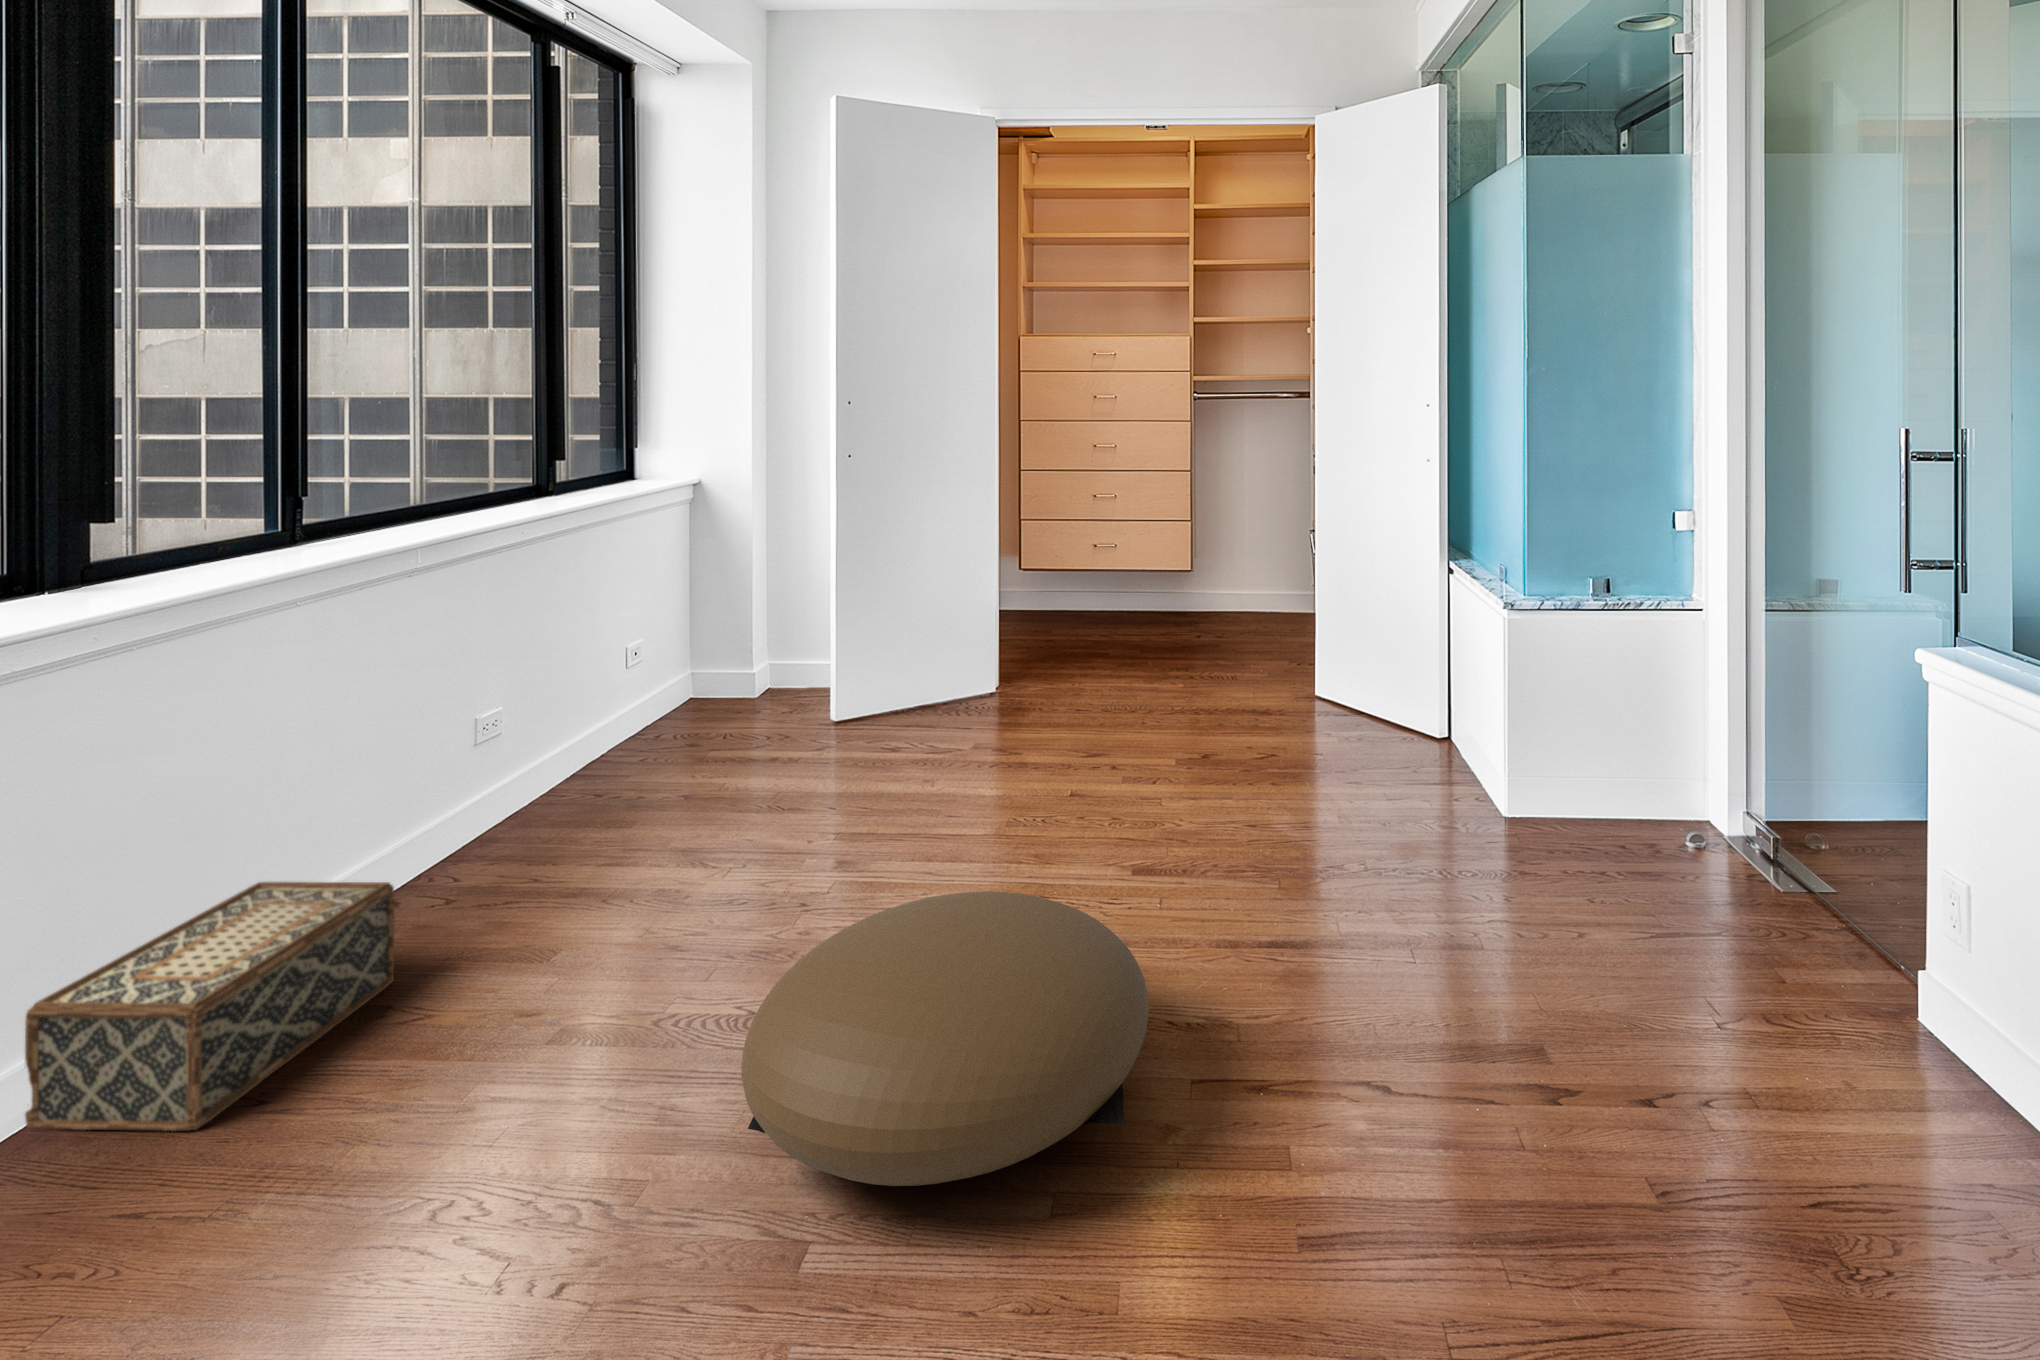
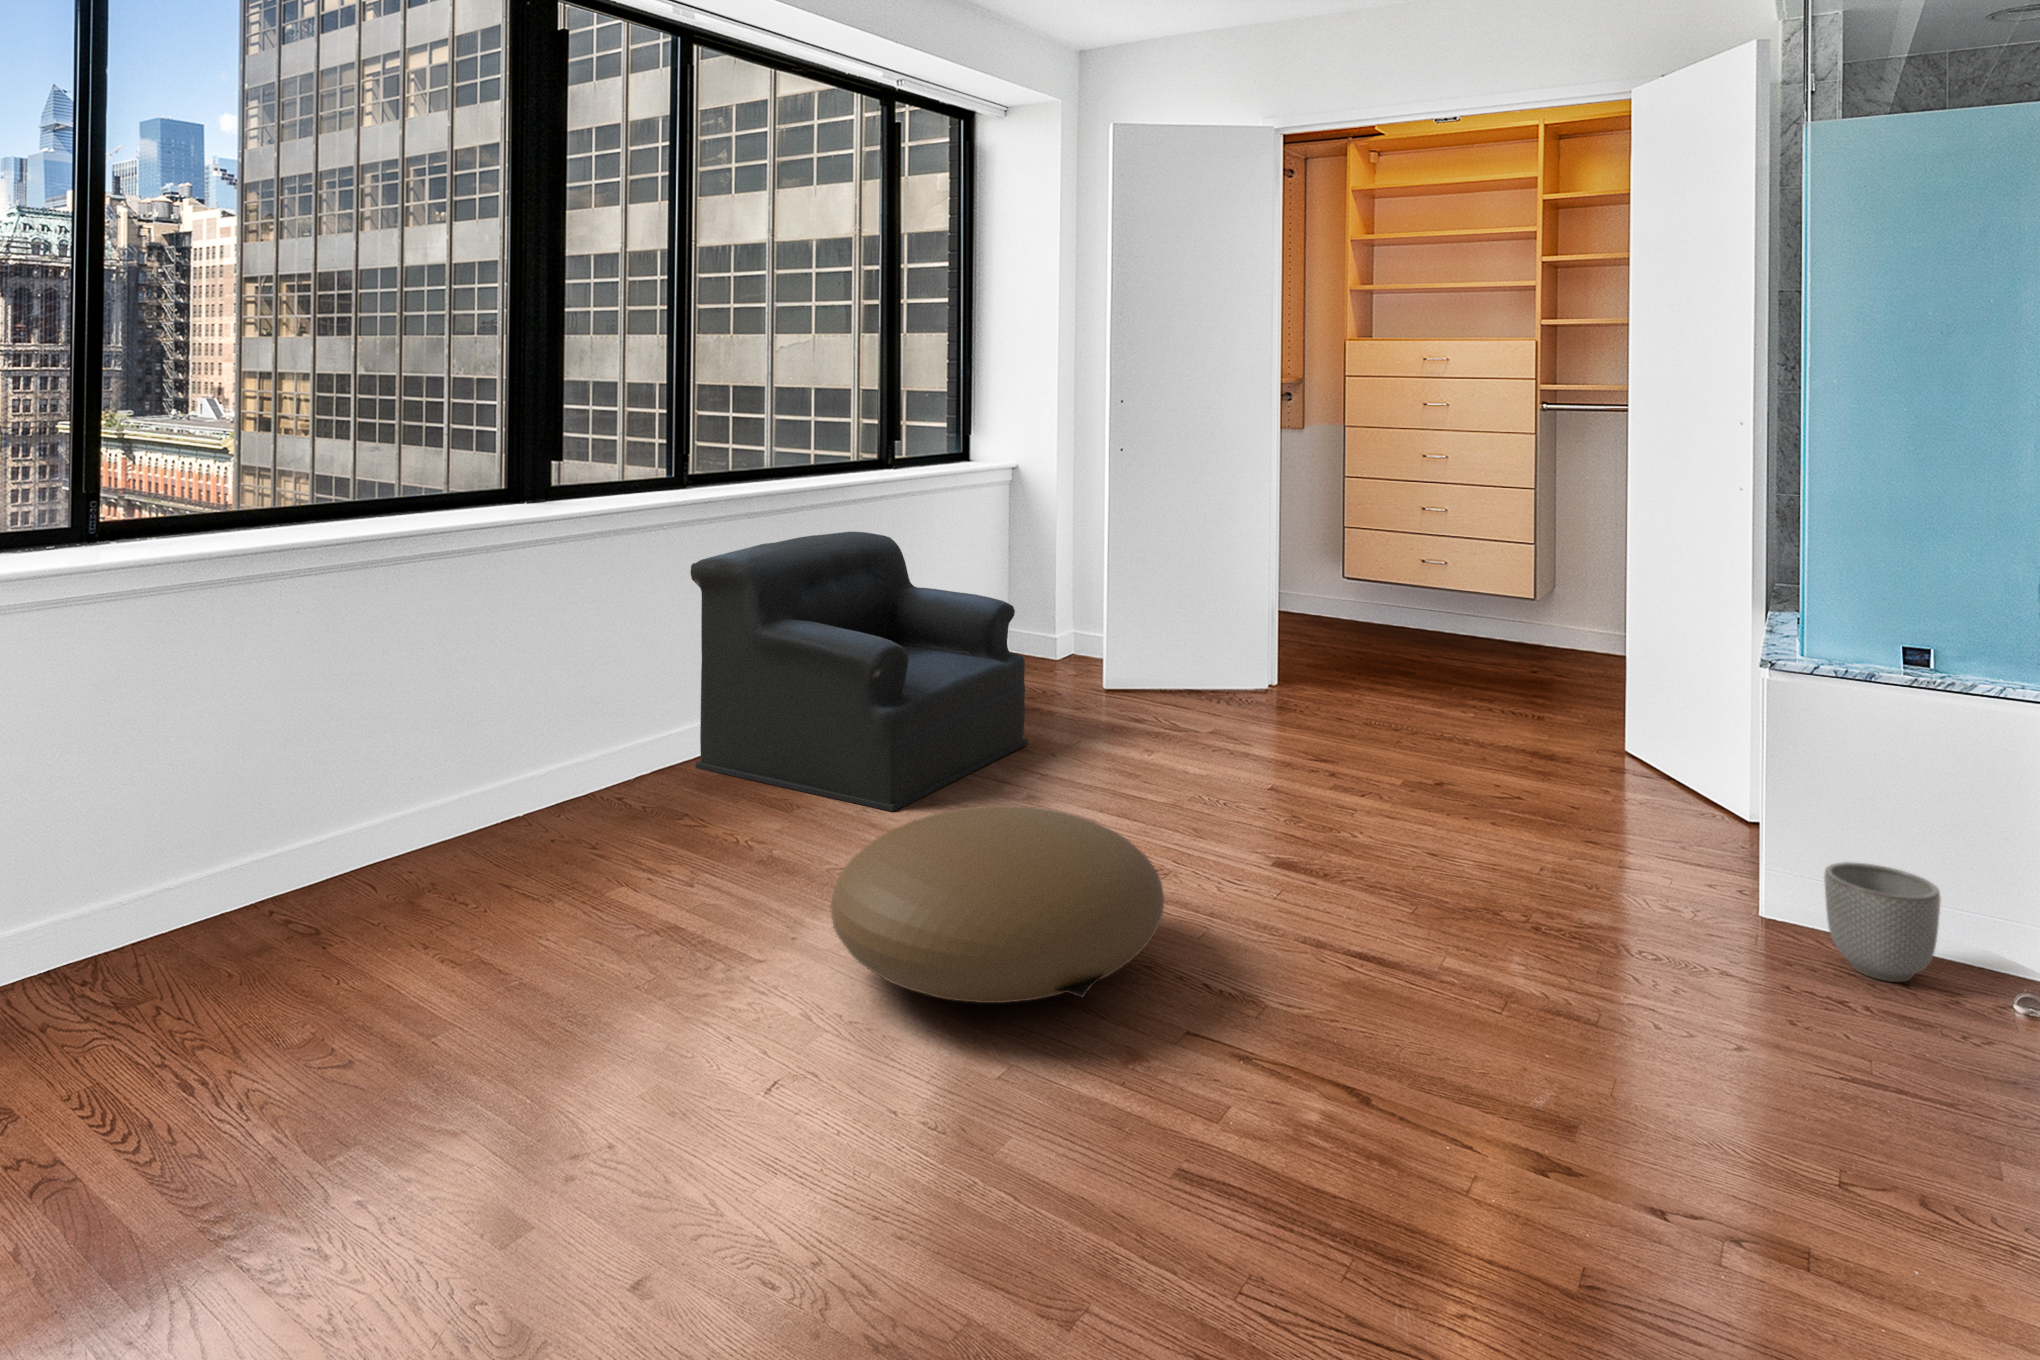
armchair: none [338,577,789,931] -> present [691,532,1027,812]
planter: none [1610,774,1695,873] -> present [1824,862,1941,982]
woven basket: present [25,882,394,1131] -> none [492,717,705,854]

